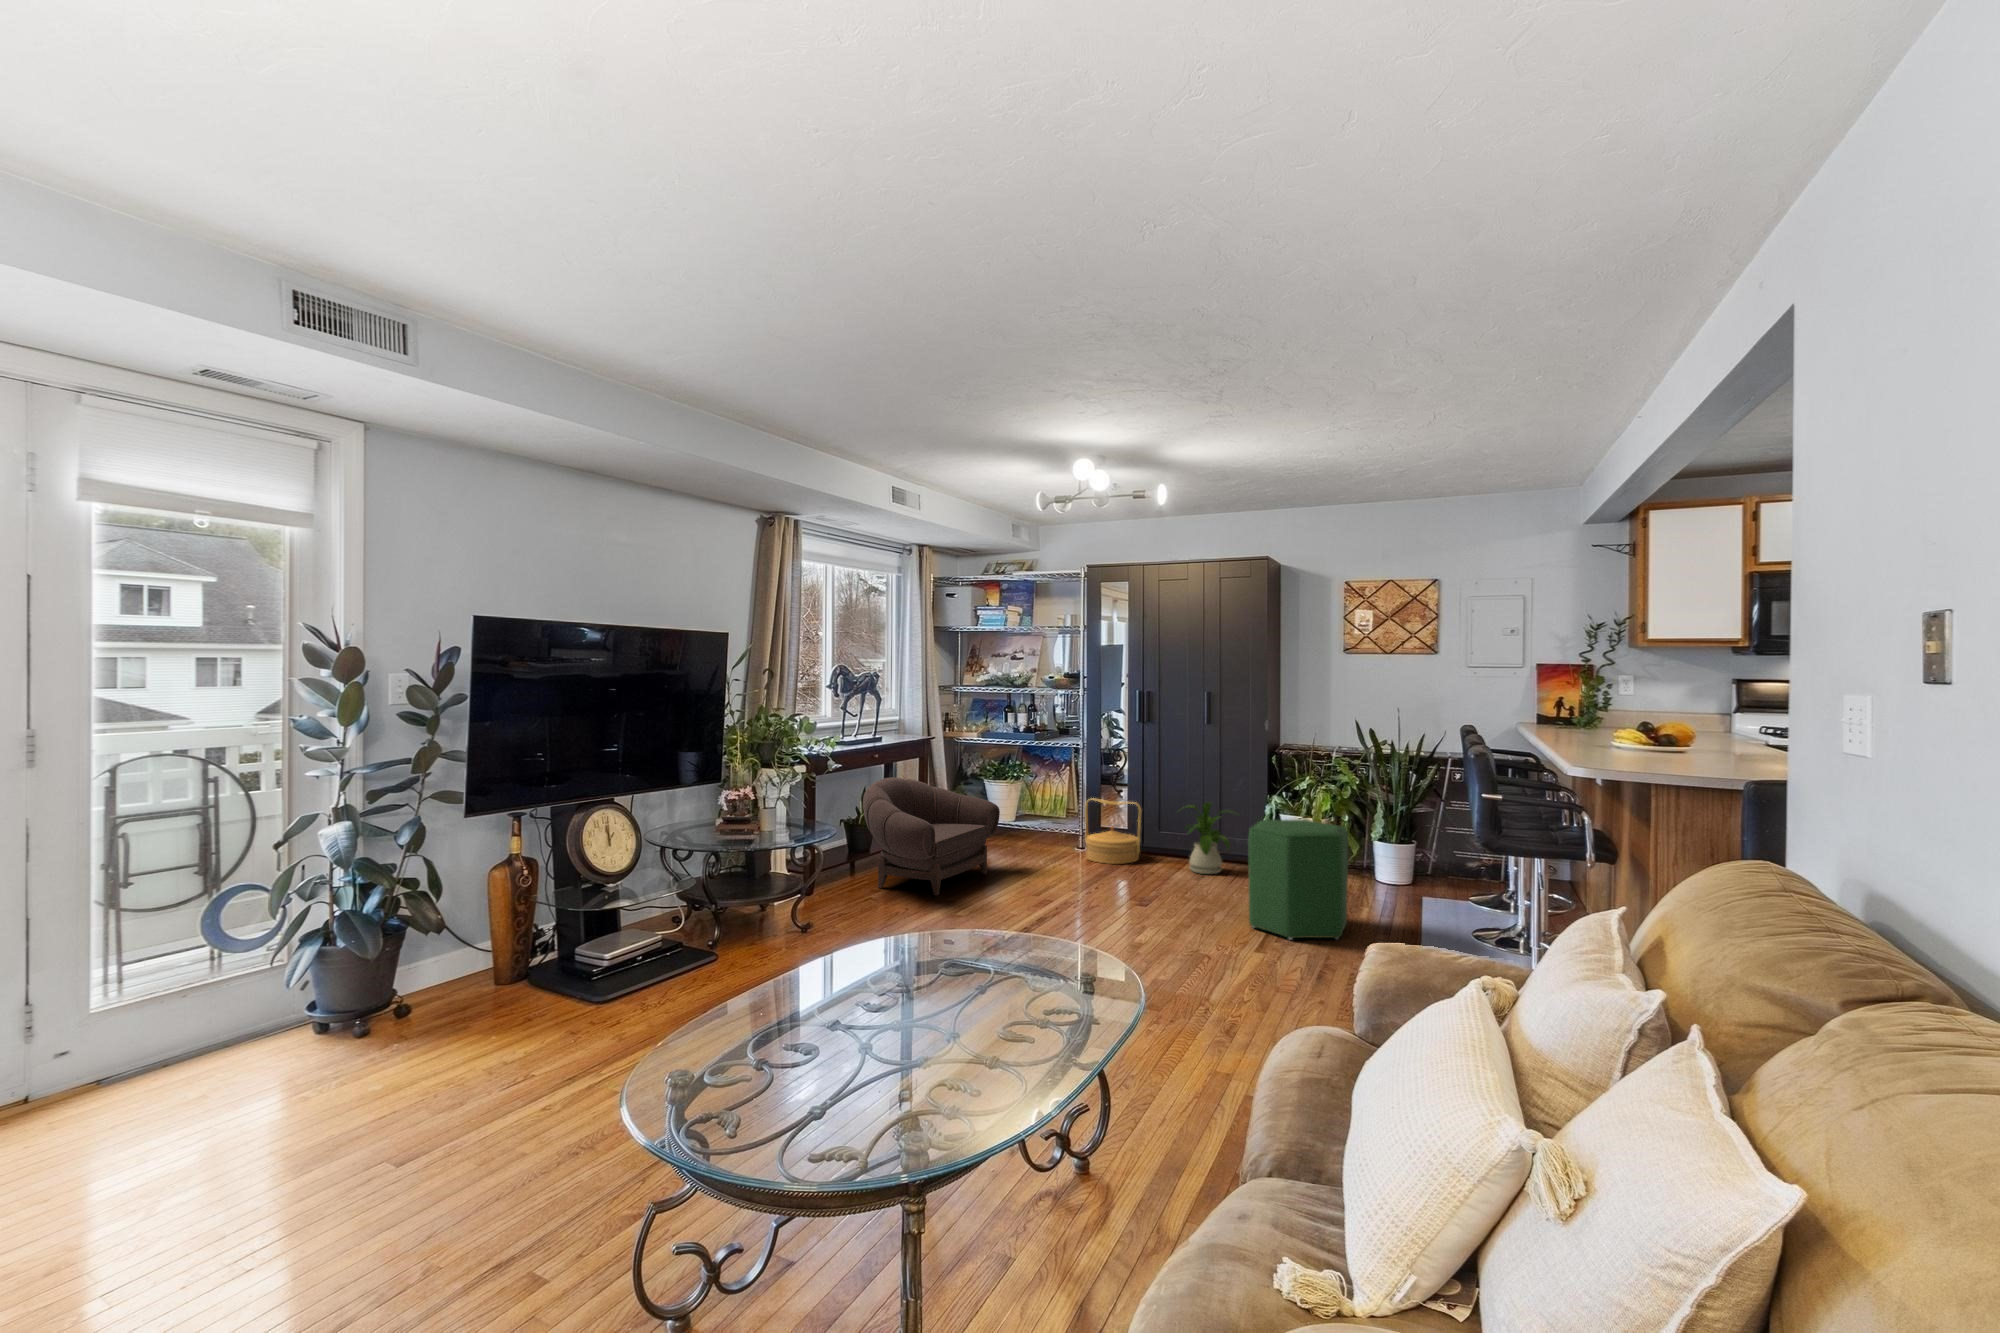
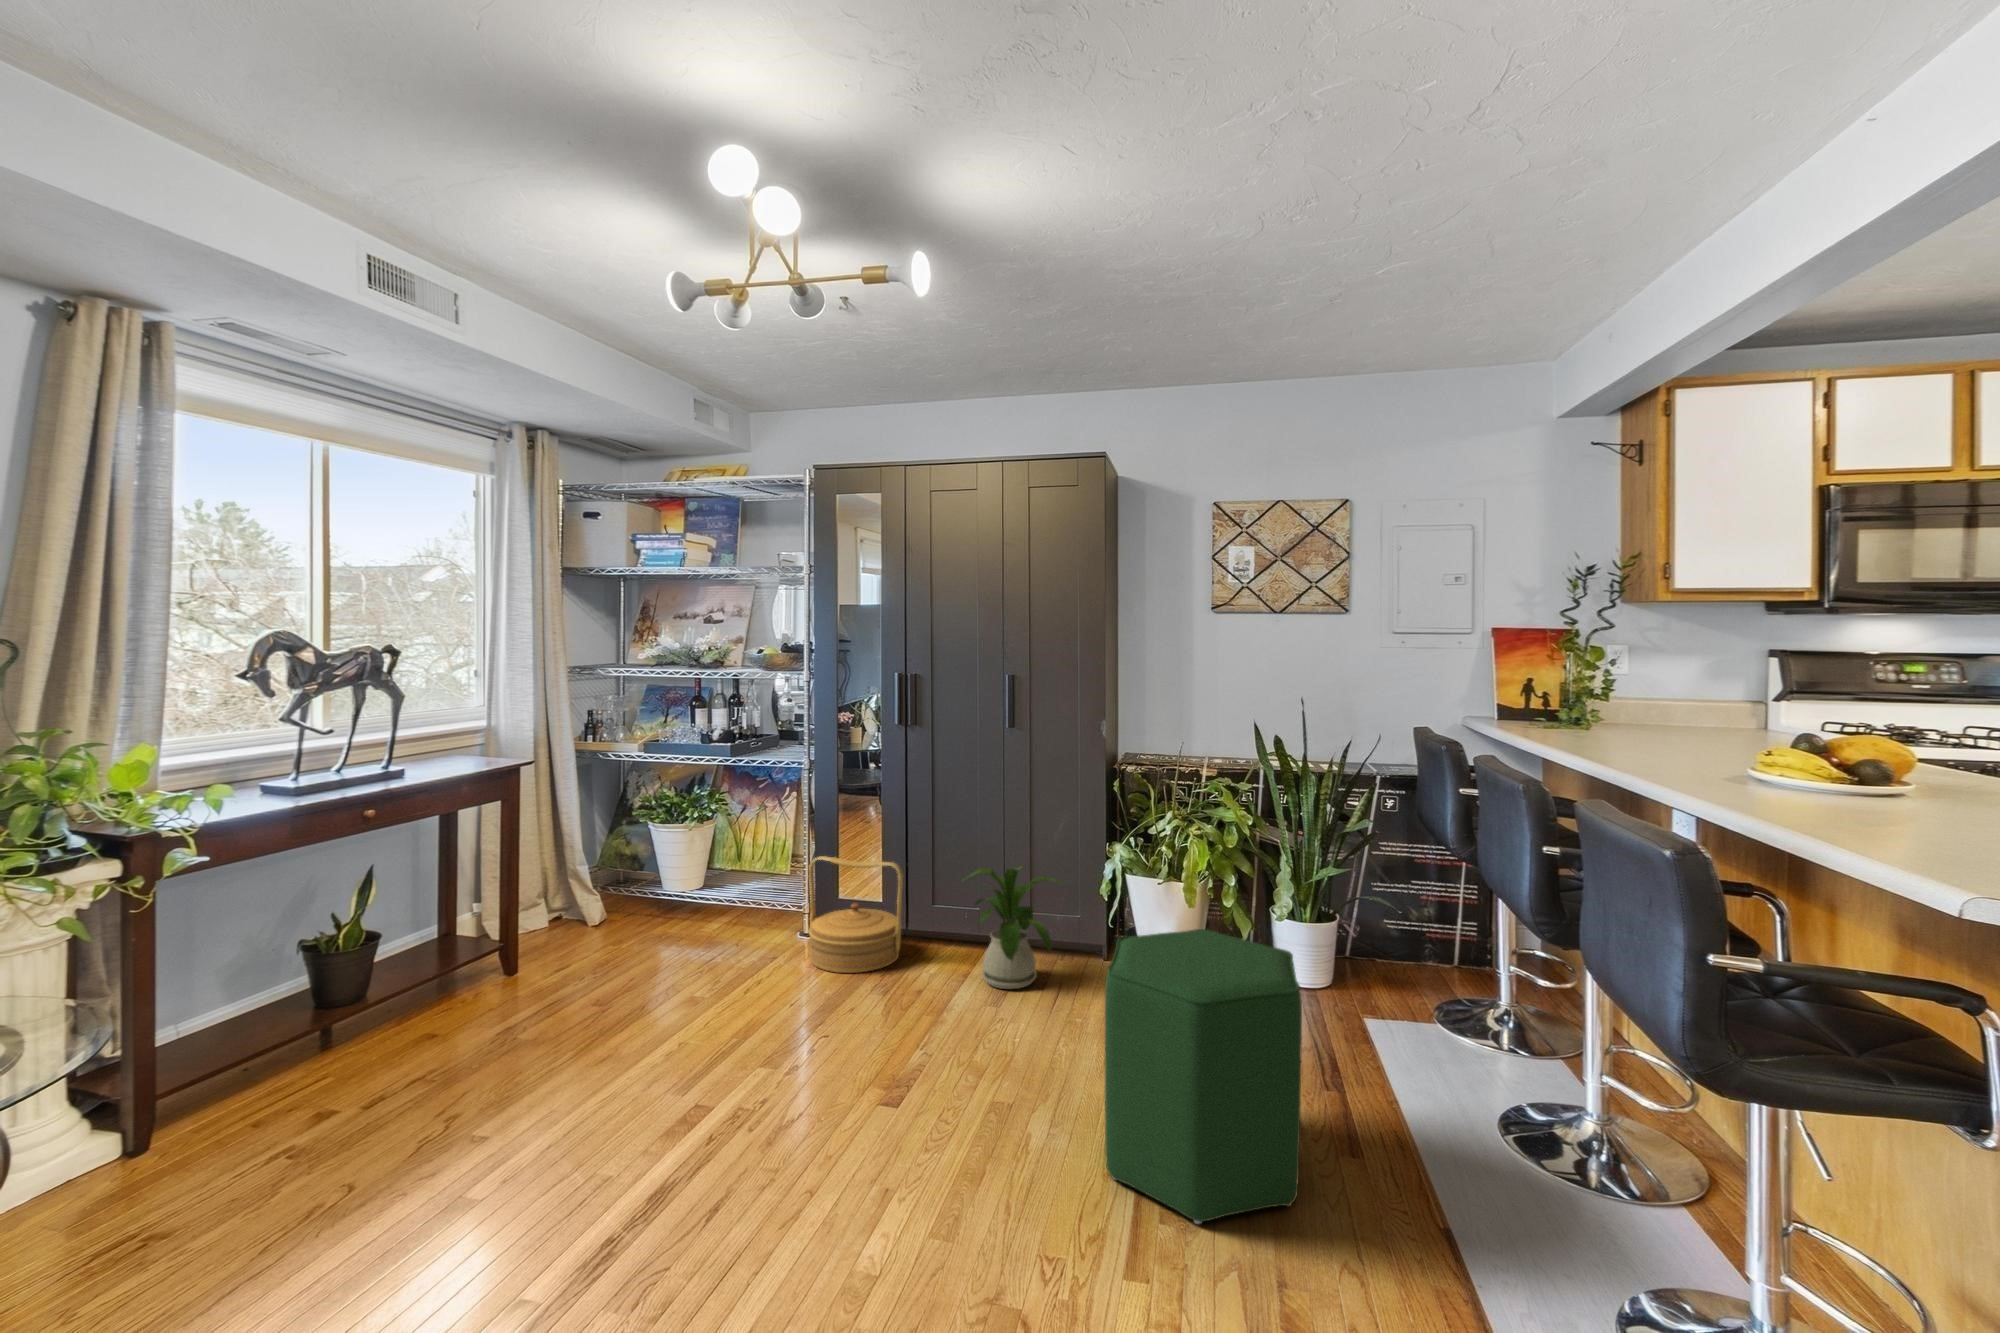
armchair: present [863,777,1000,896] -> none [299,852,637,1125]

